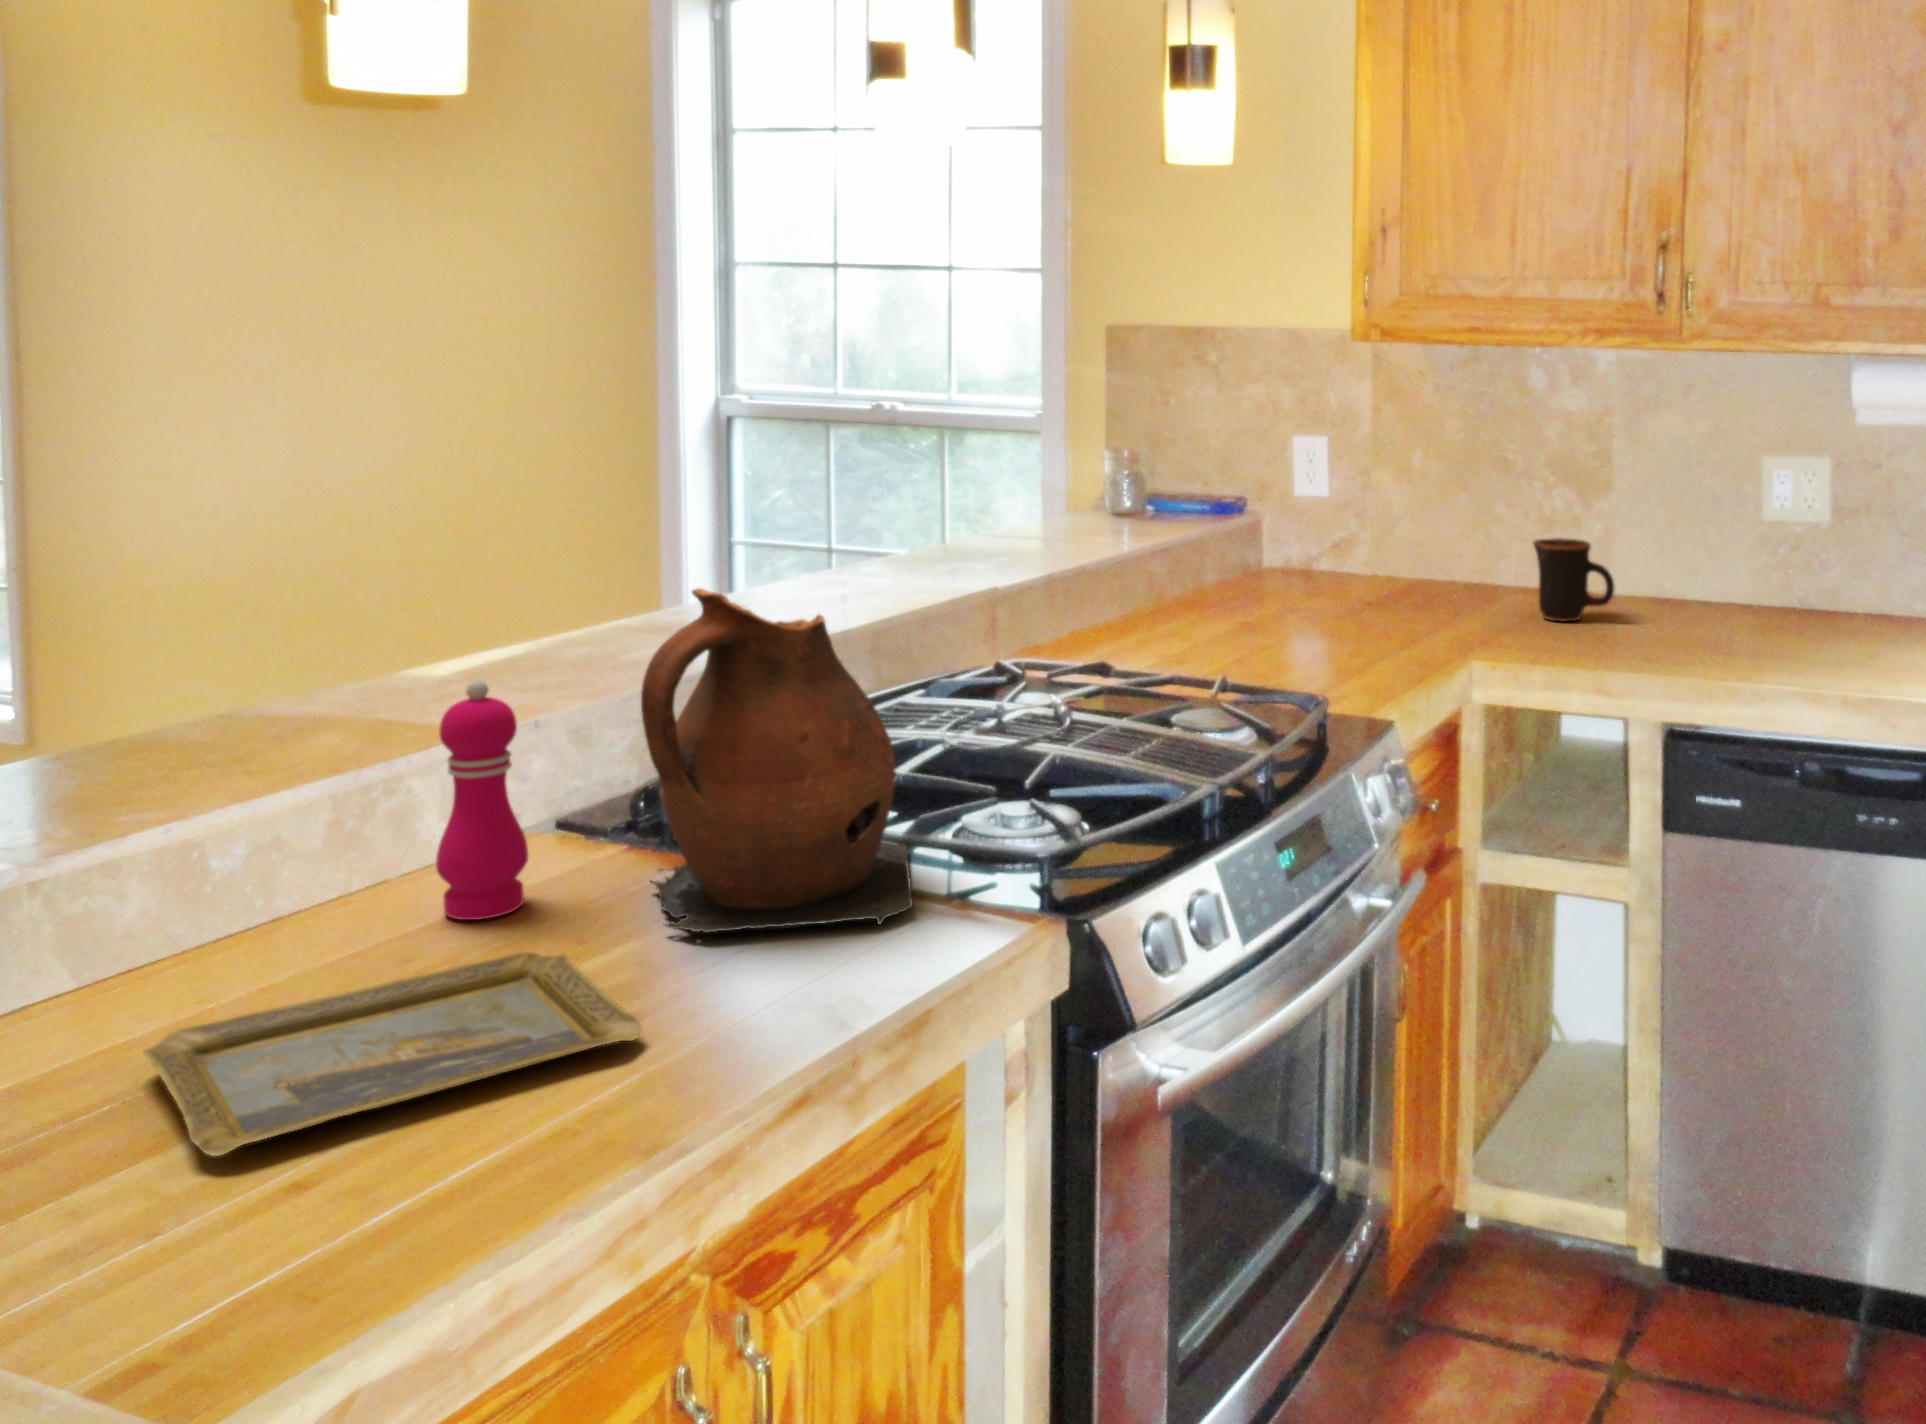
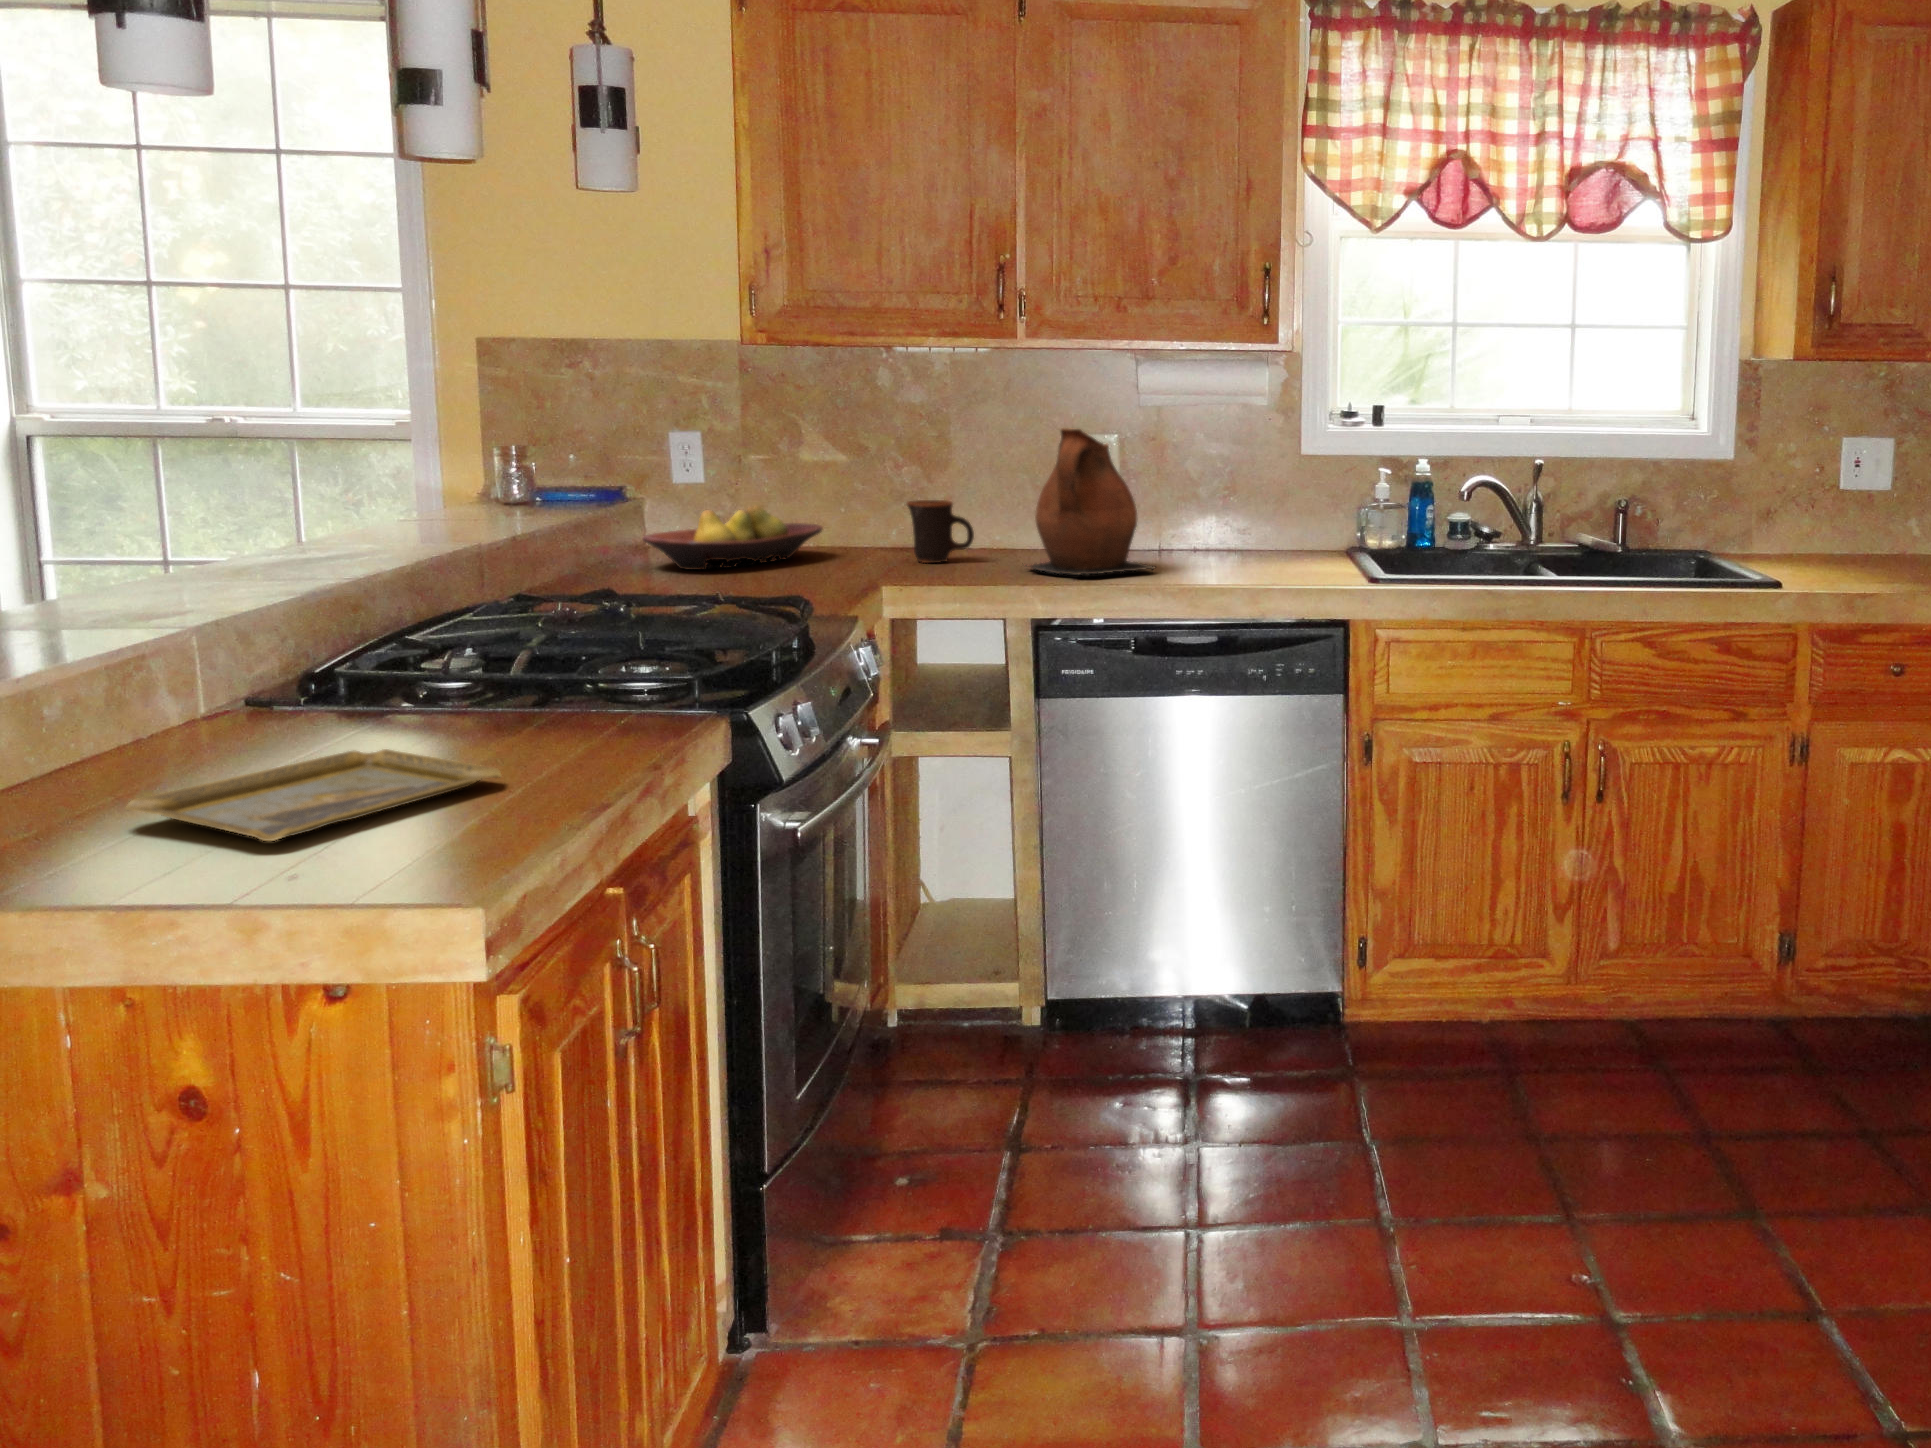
fruit bowl: none [1219,534,1439,614] -> present [643,506,822,570]
ceramic pitcher: present [641,588,913,933] -> present [1026,428,1155,575]
pepper mill: present [436,680,528,920] -> none [211,566,291,752]

